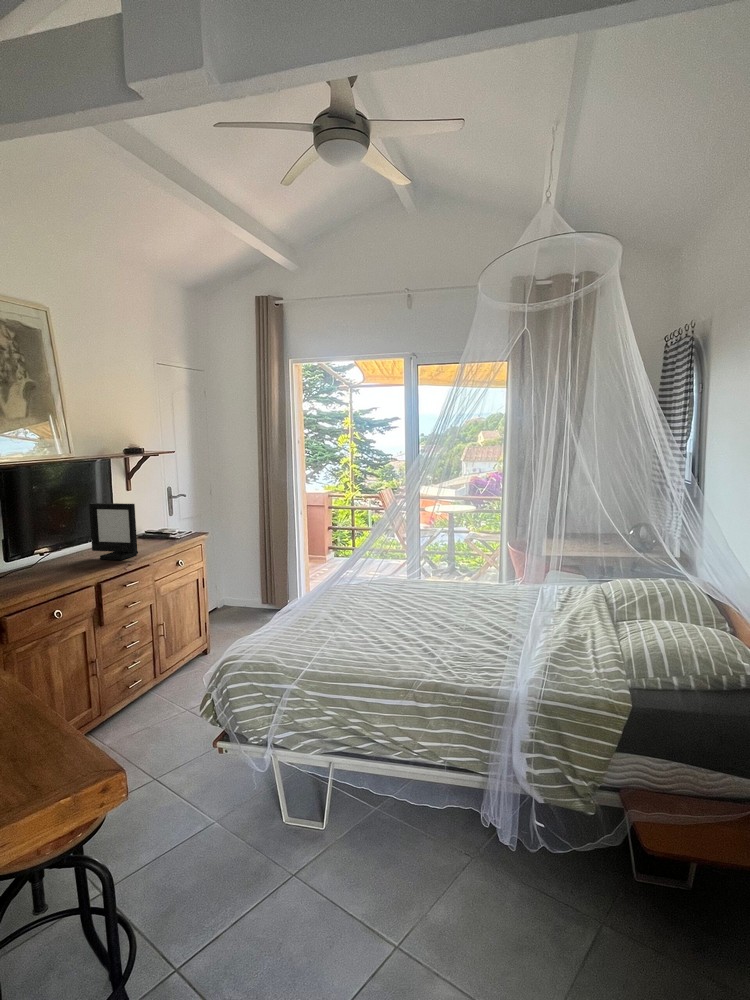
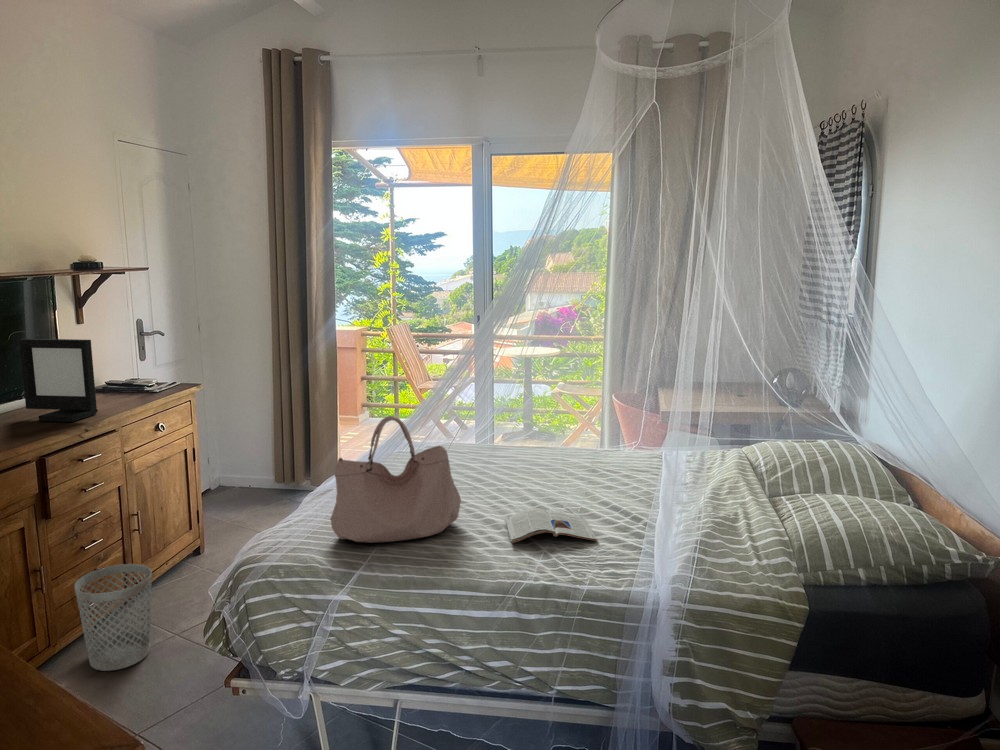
handbag: none [289,558,381,648] -> present [331,416,461,543]
magazine: none [414,627,479,652] -> present [505,508,597,543]
wastebasket: none [120,660,171,735] -> present [75,564,152,671]

